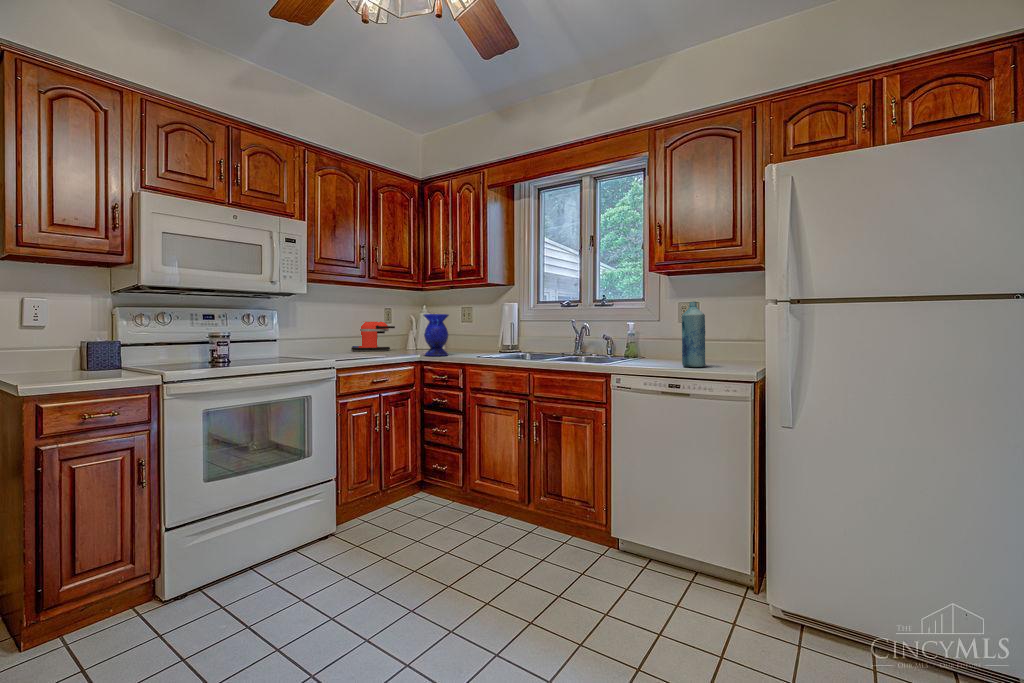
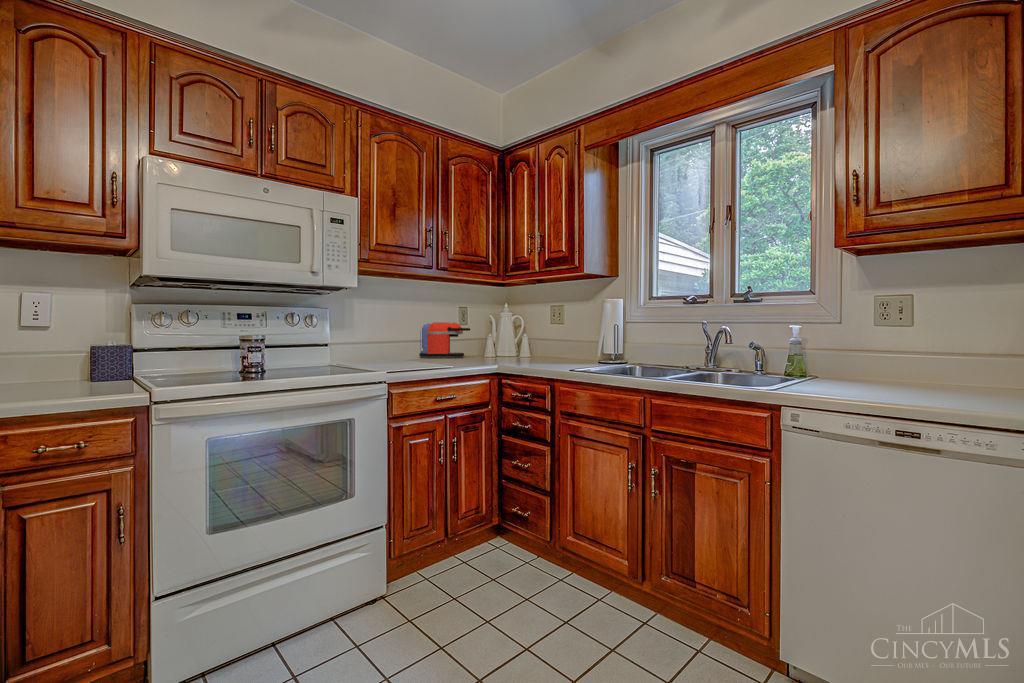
bottle: present [682,301,706,367] -> none [909,291,957,400]
vase: present [424,314,449,356] -> none [501,313,534,367]

